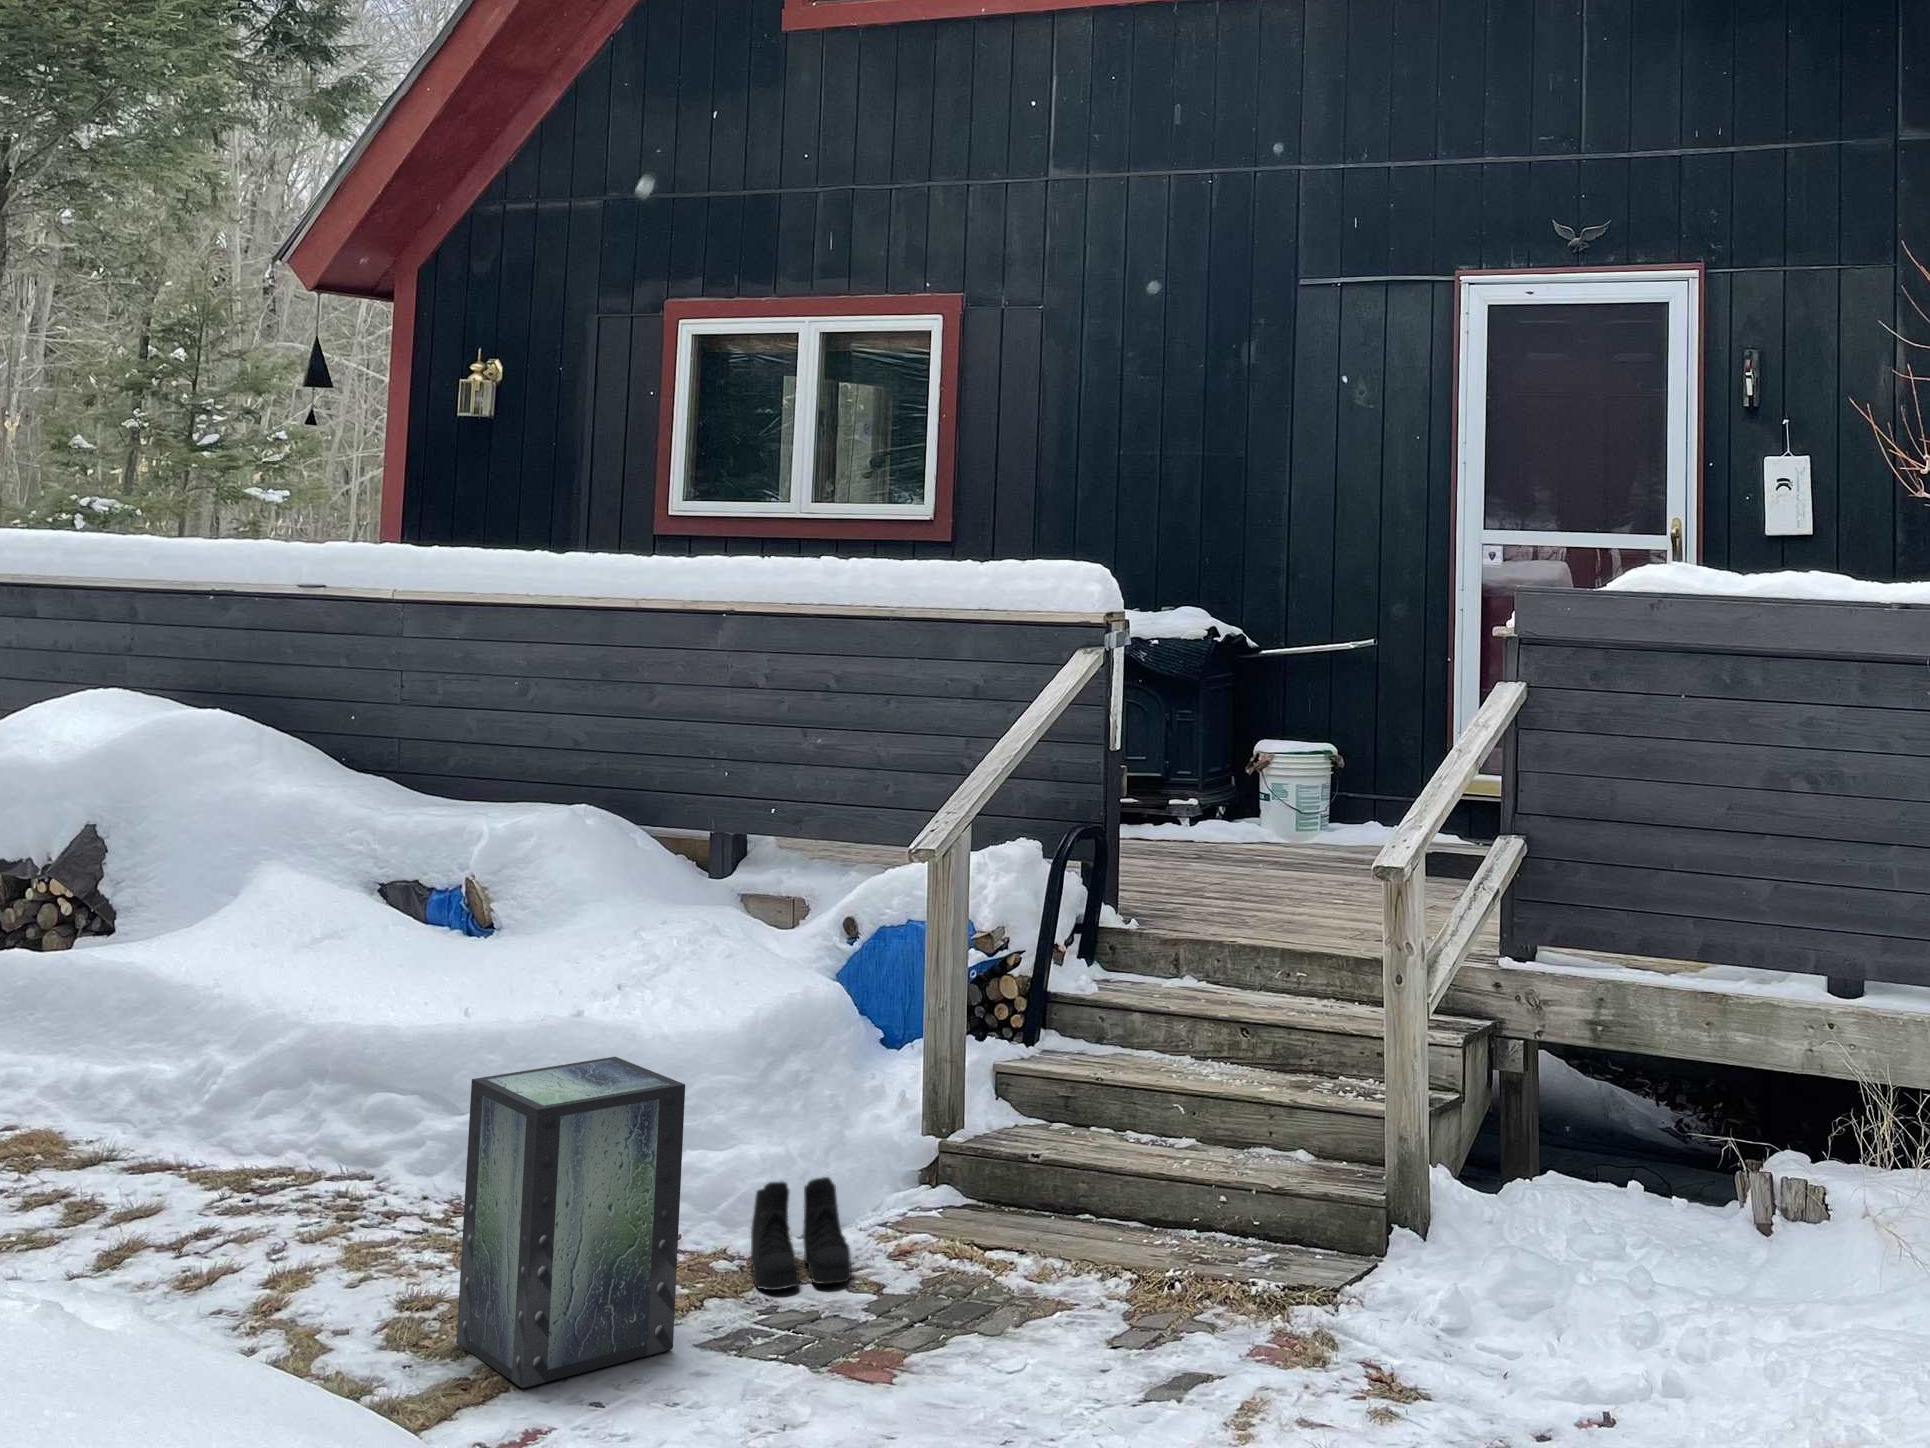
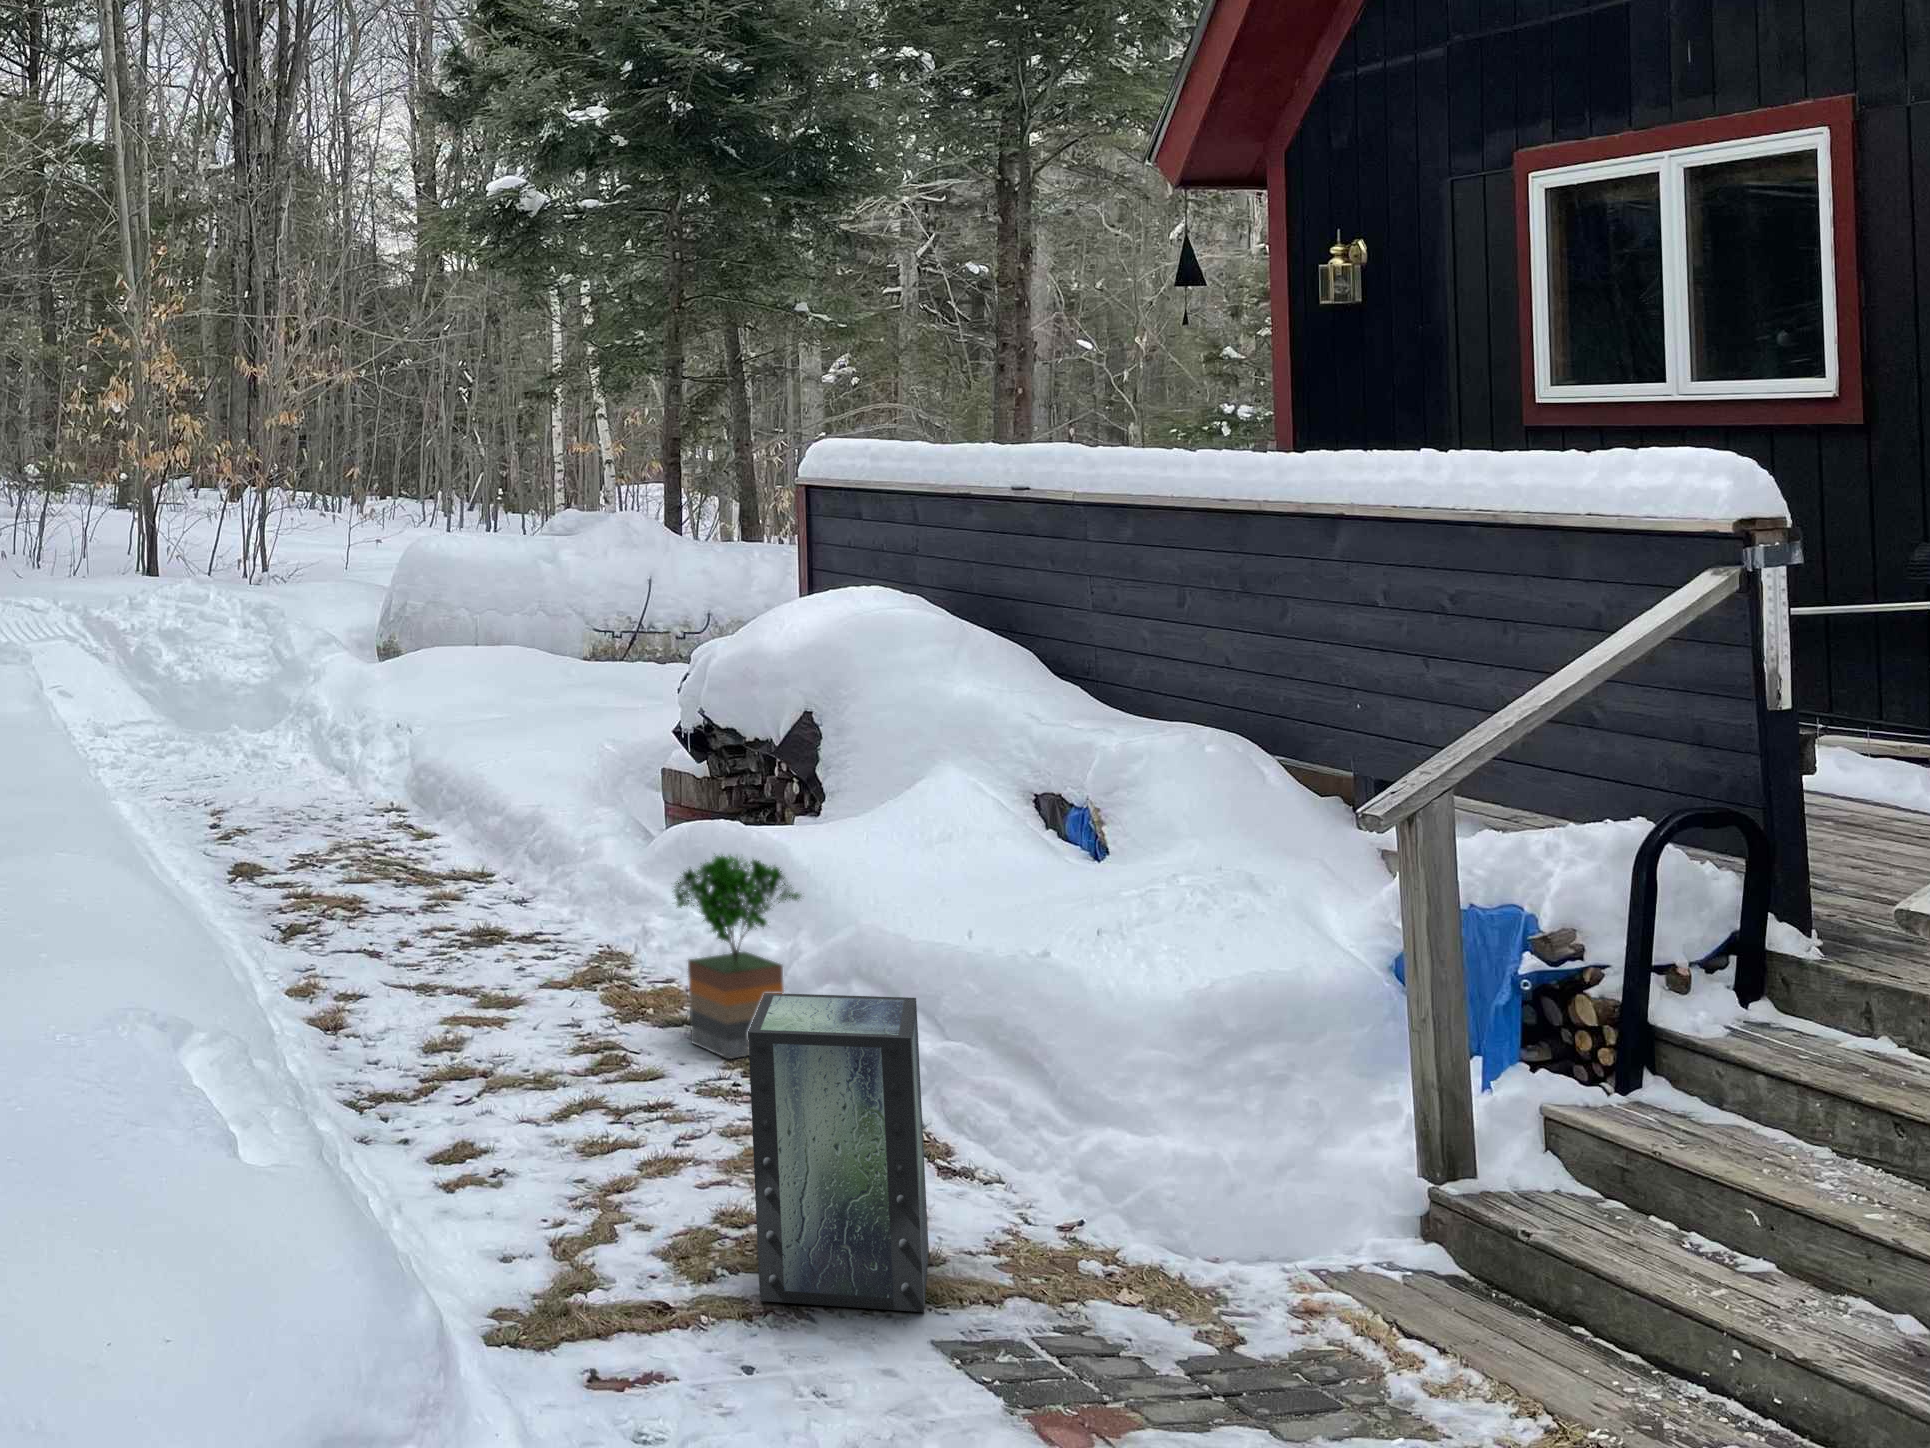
potted tree: none [72,972,235,1207] -> present [674,856,800,1059]
boots: present [751,1177,851,1290] -> none [1082,1170,1206,1304]

